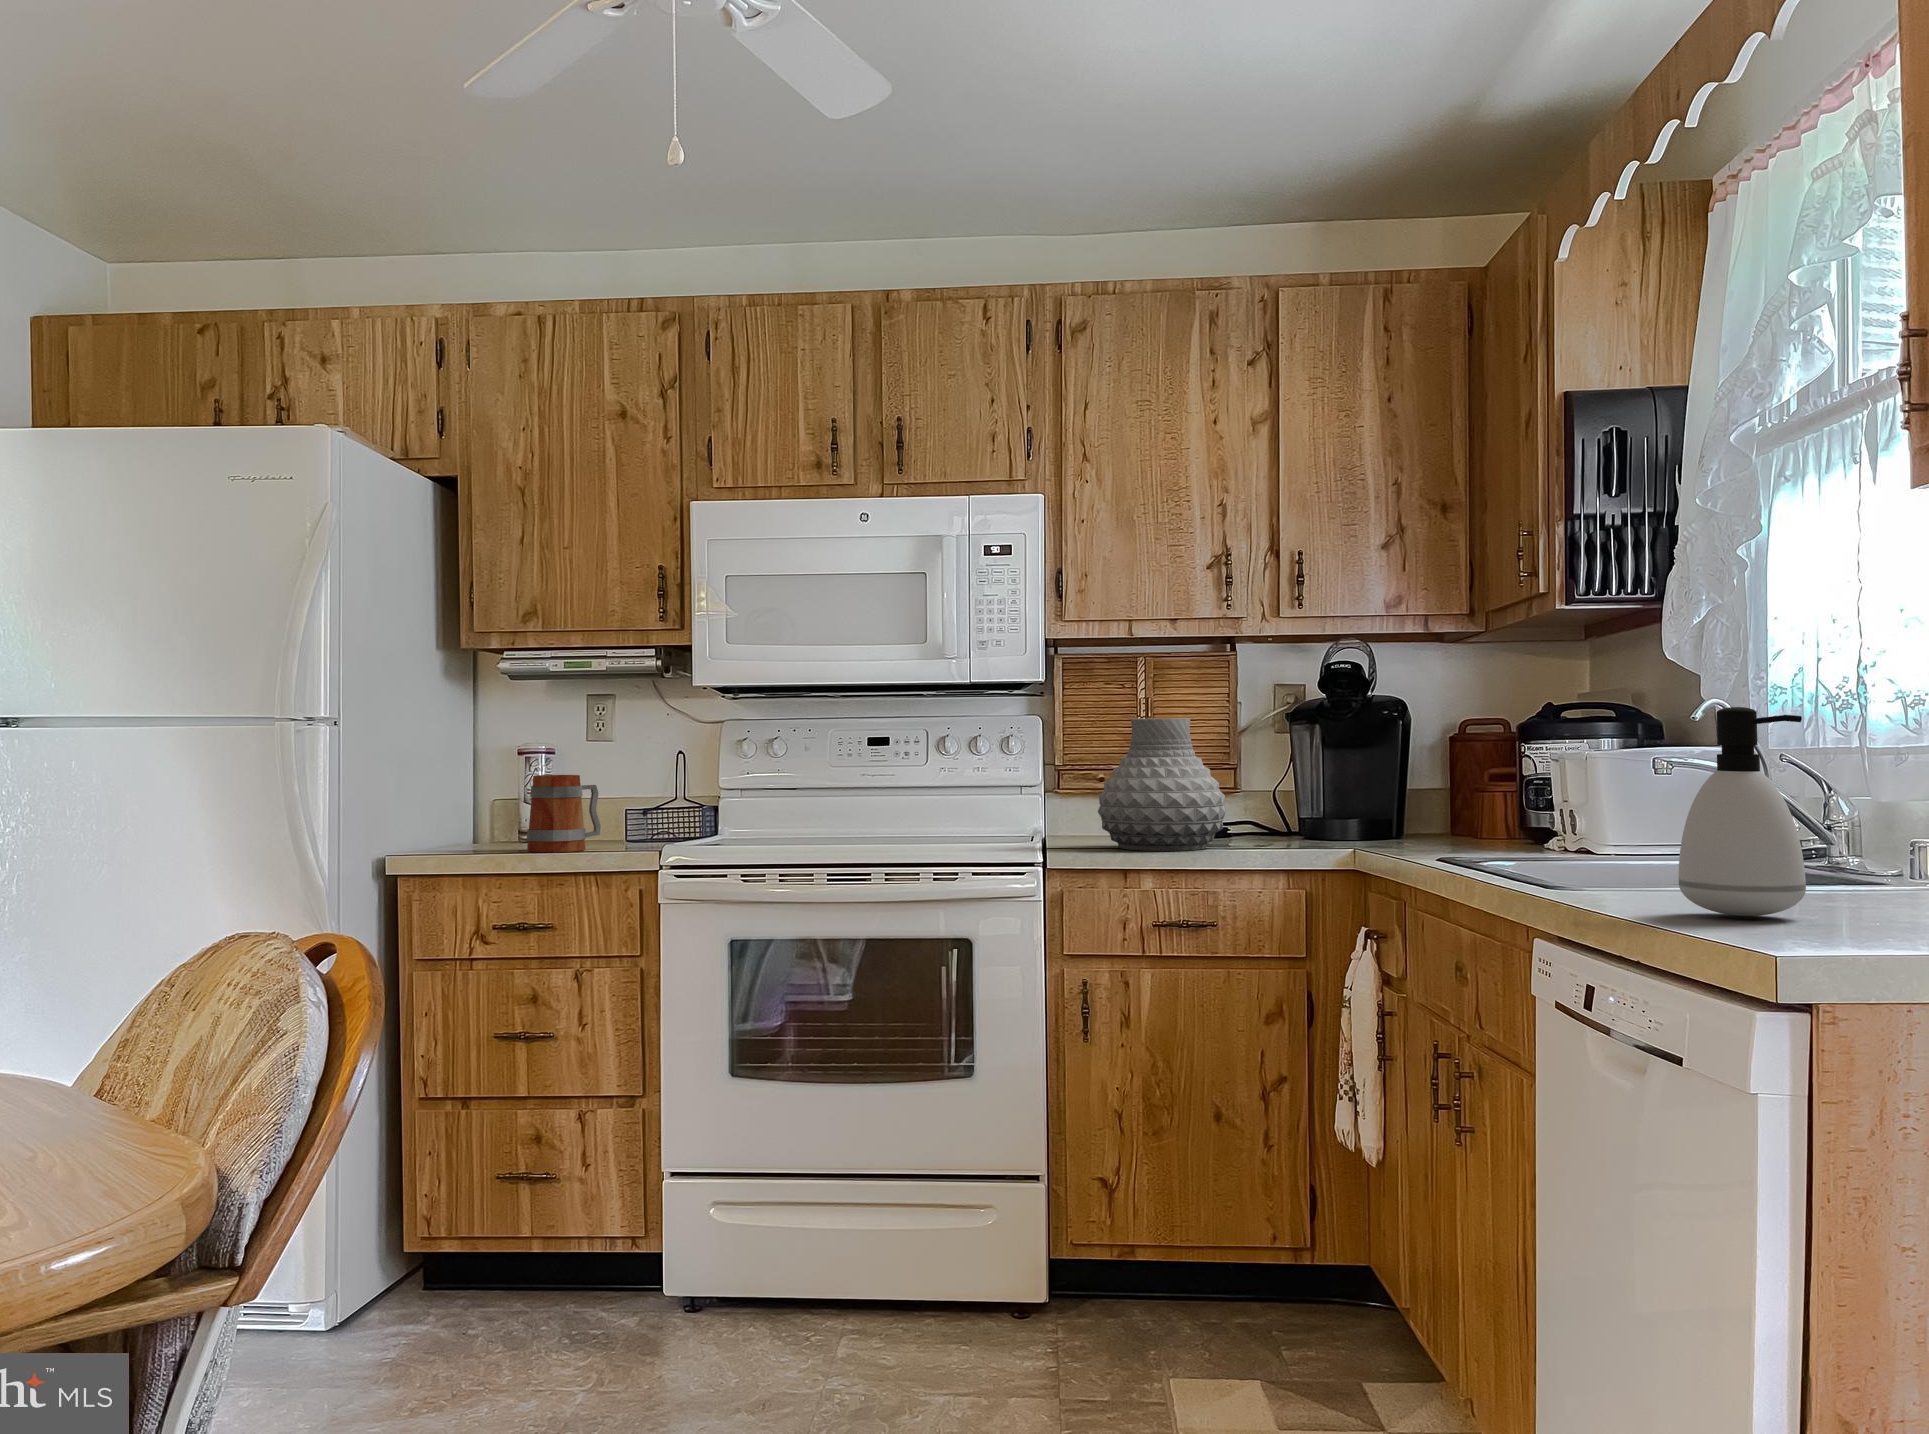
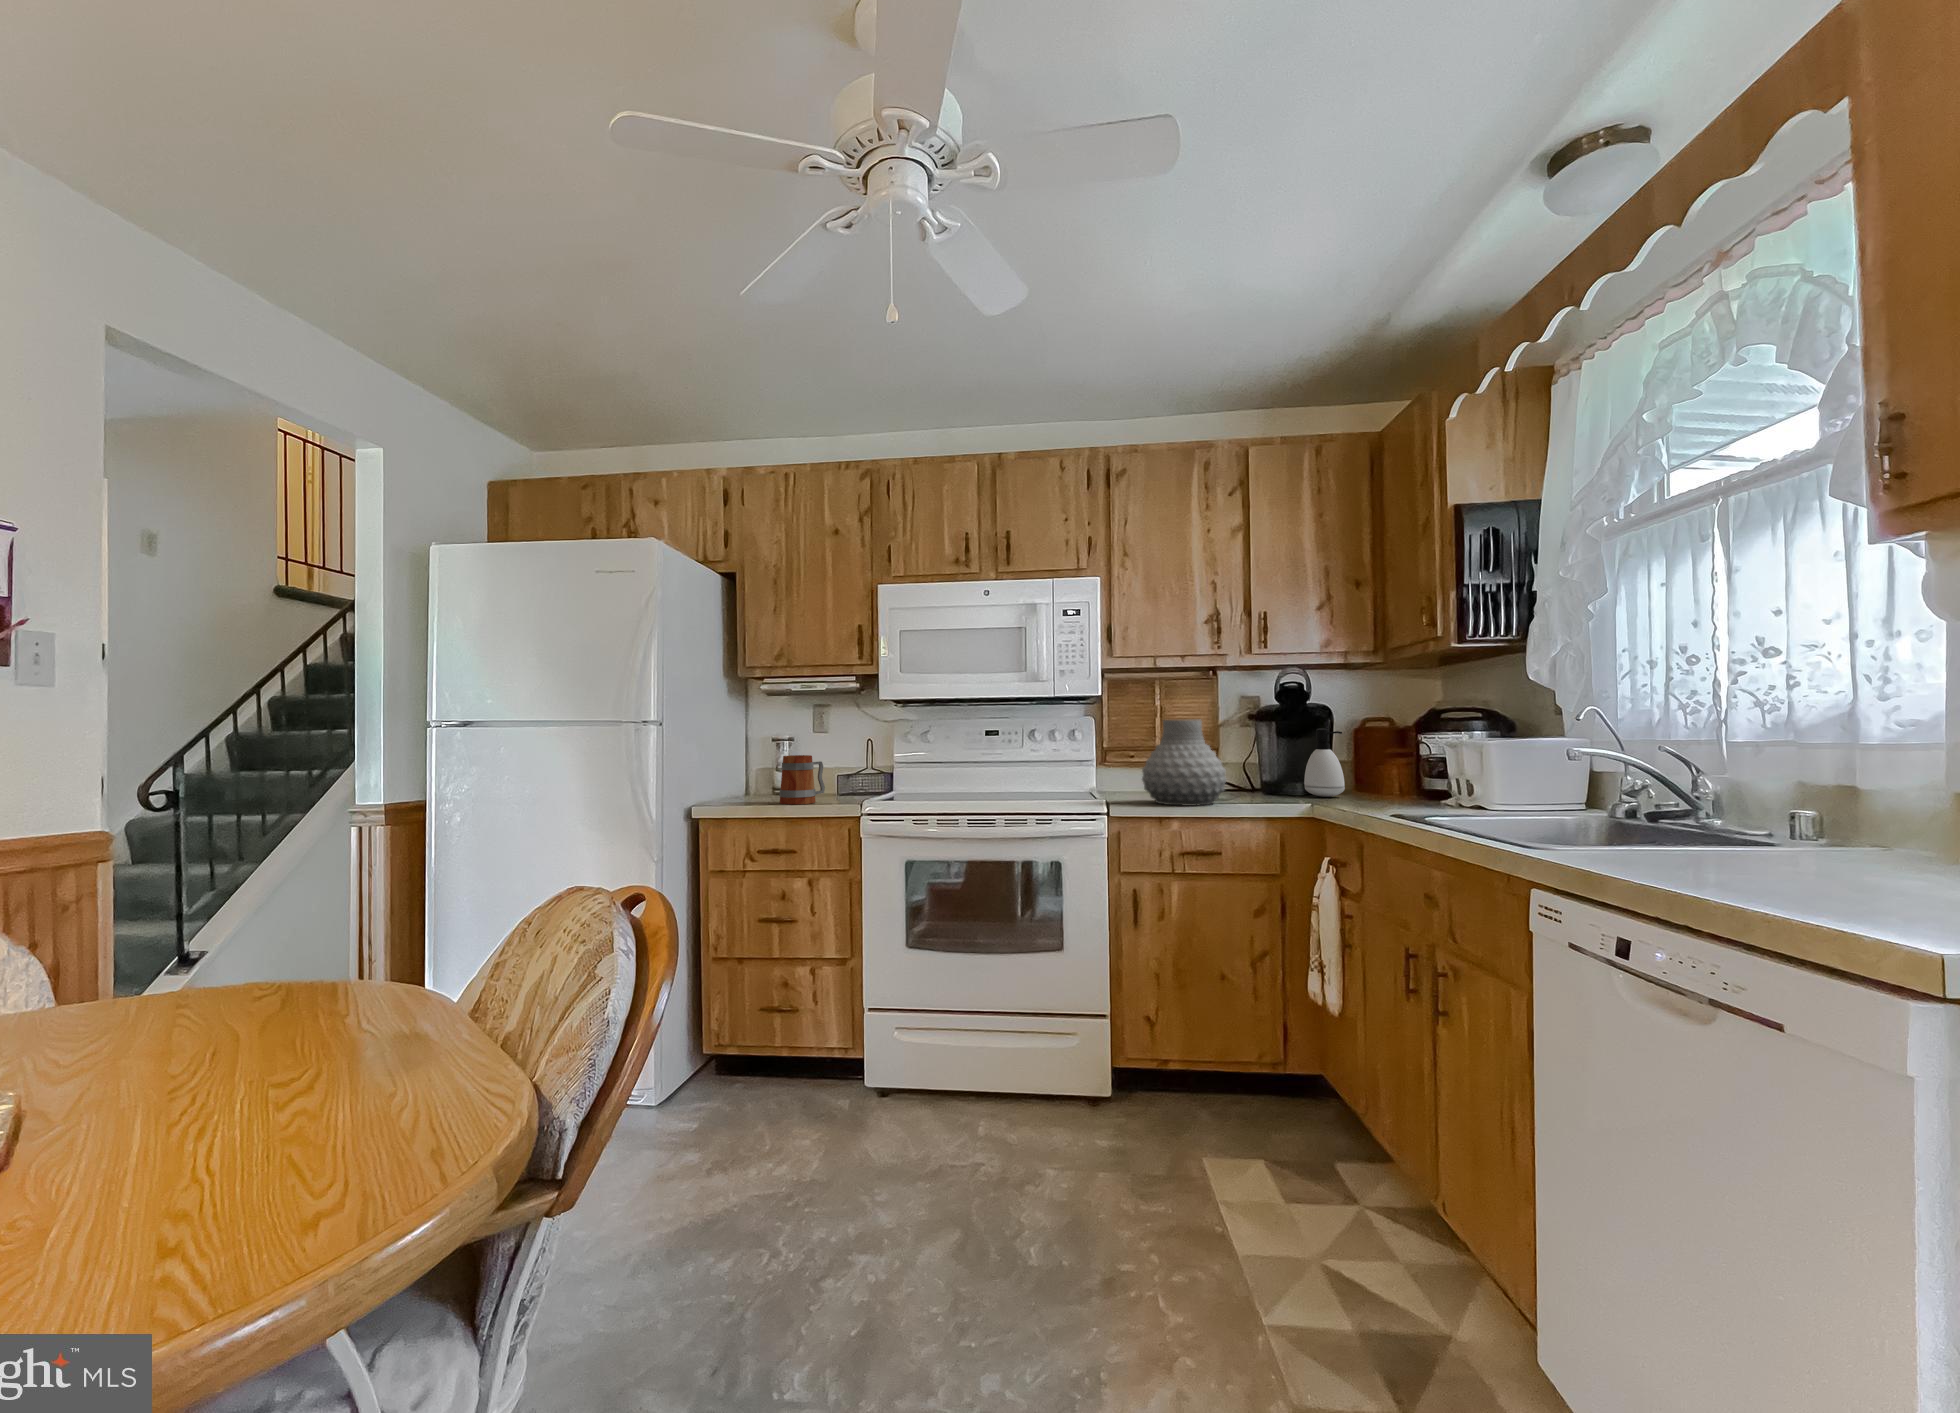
soap dispenser: present [1679,707,1806,916] -> present [1304,728,1345,797]

